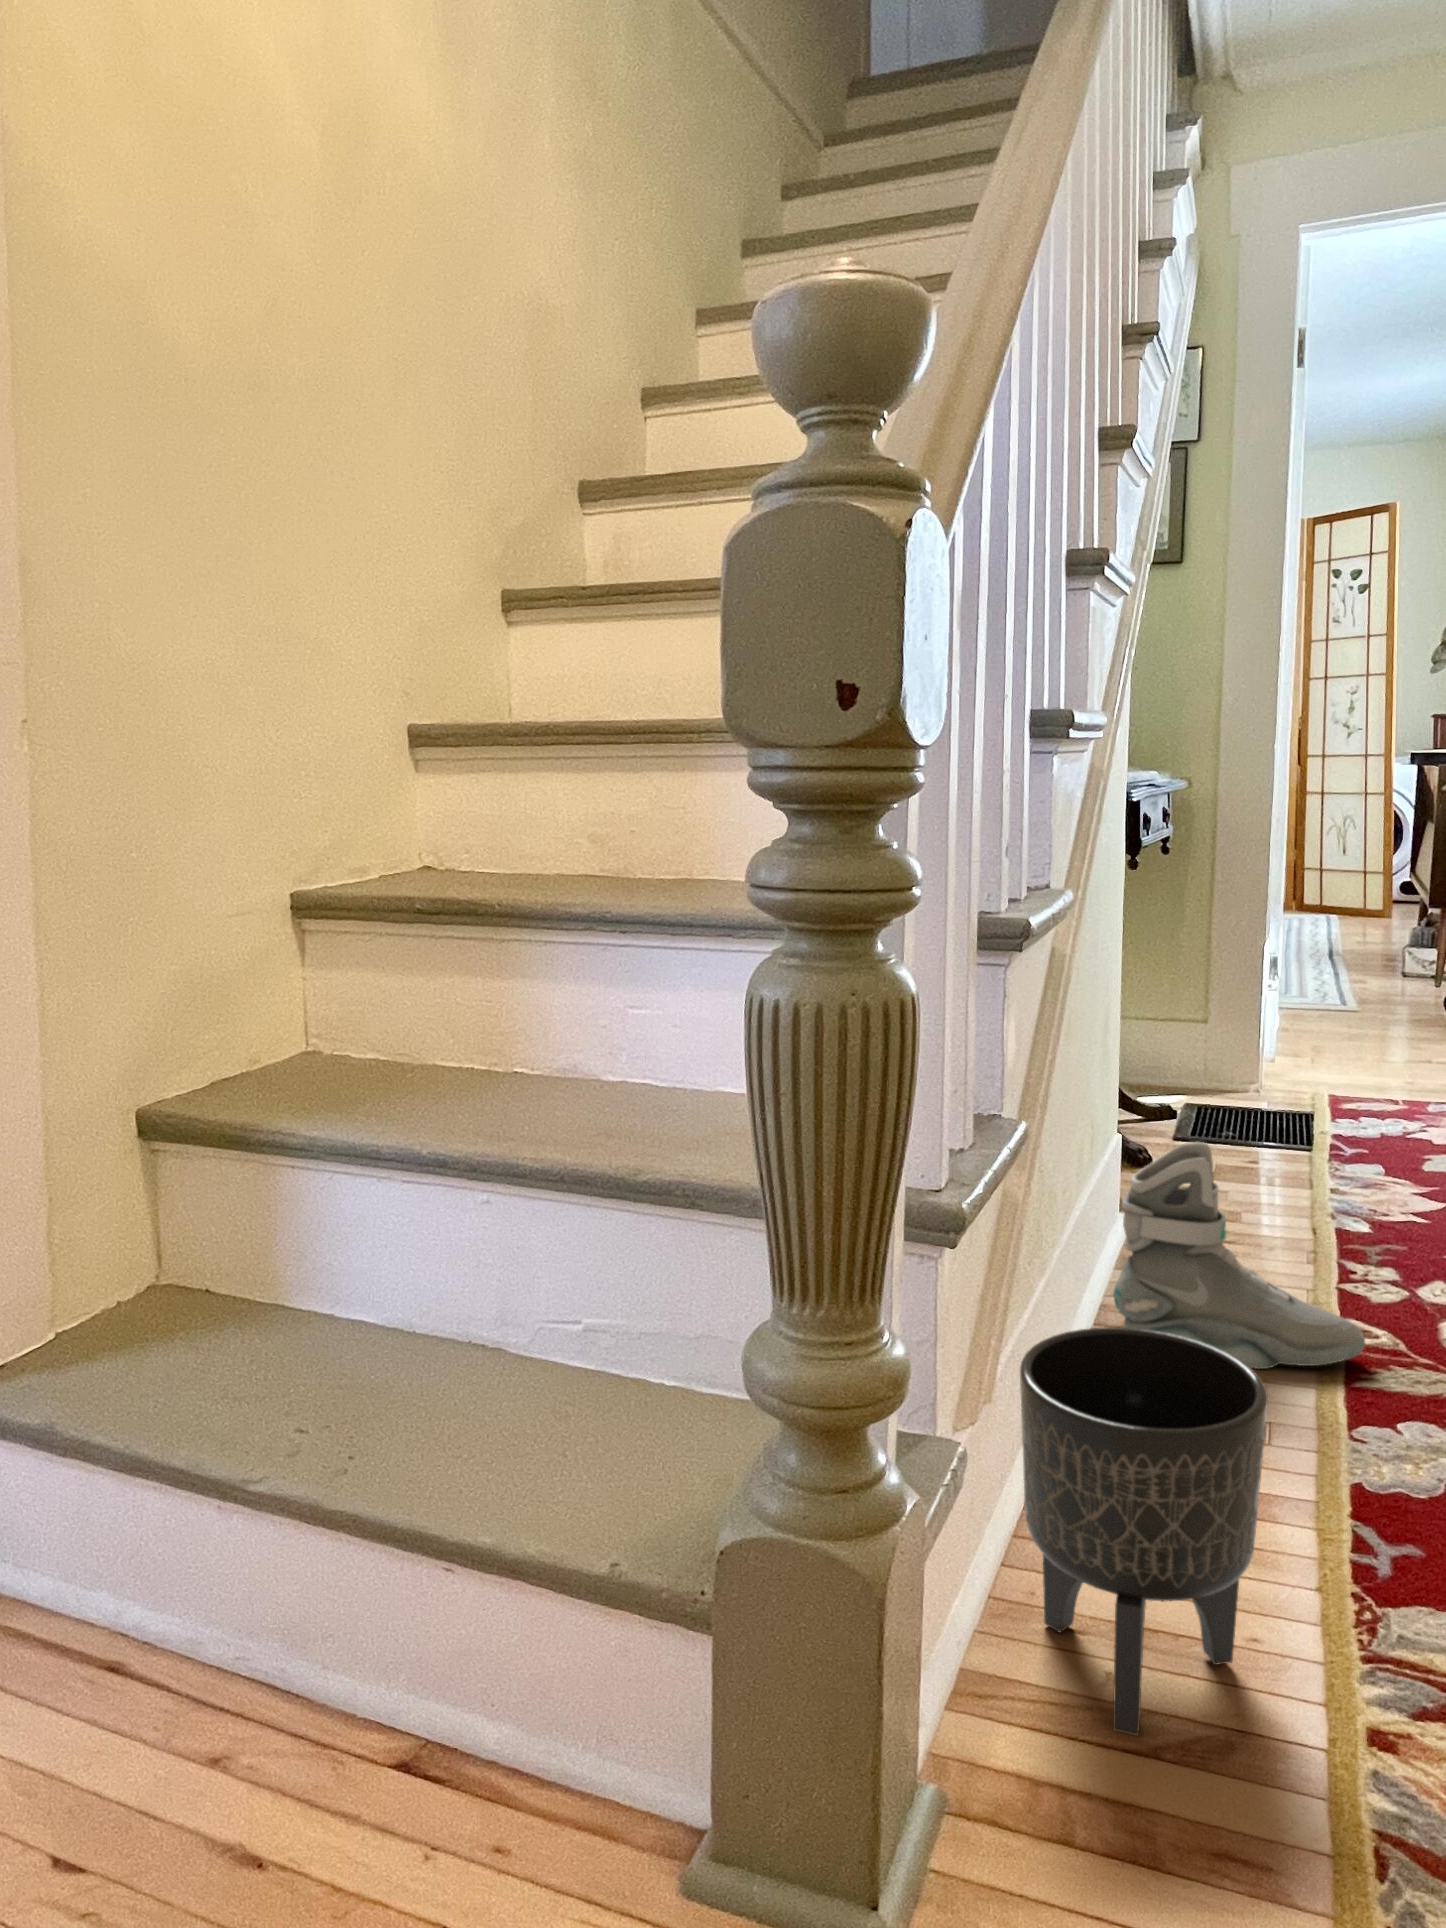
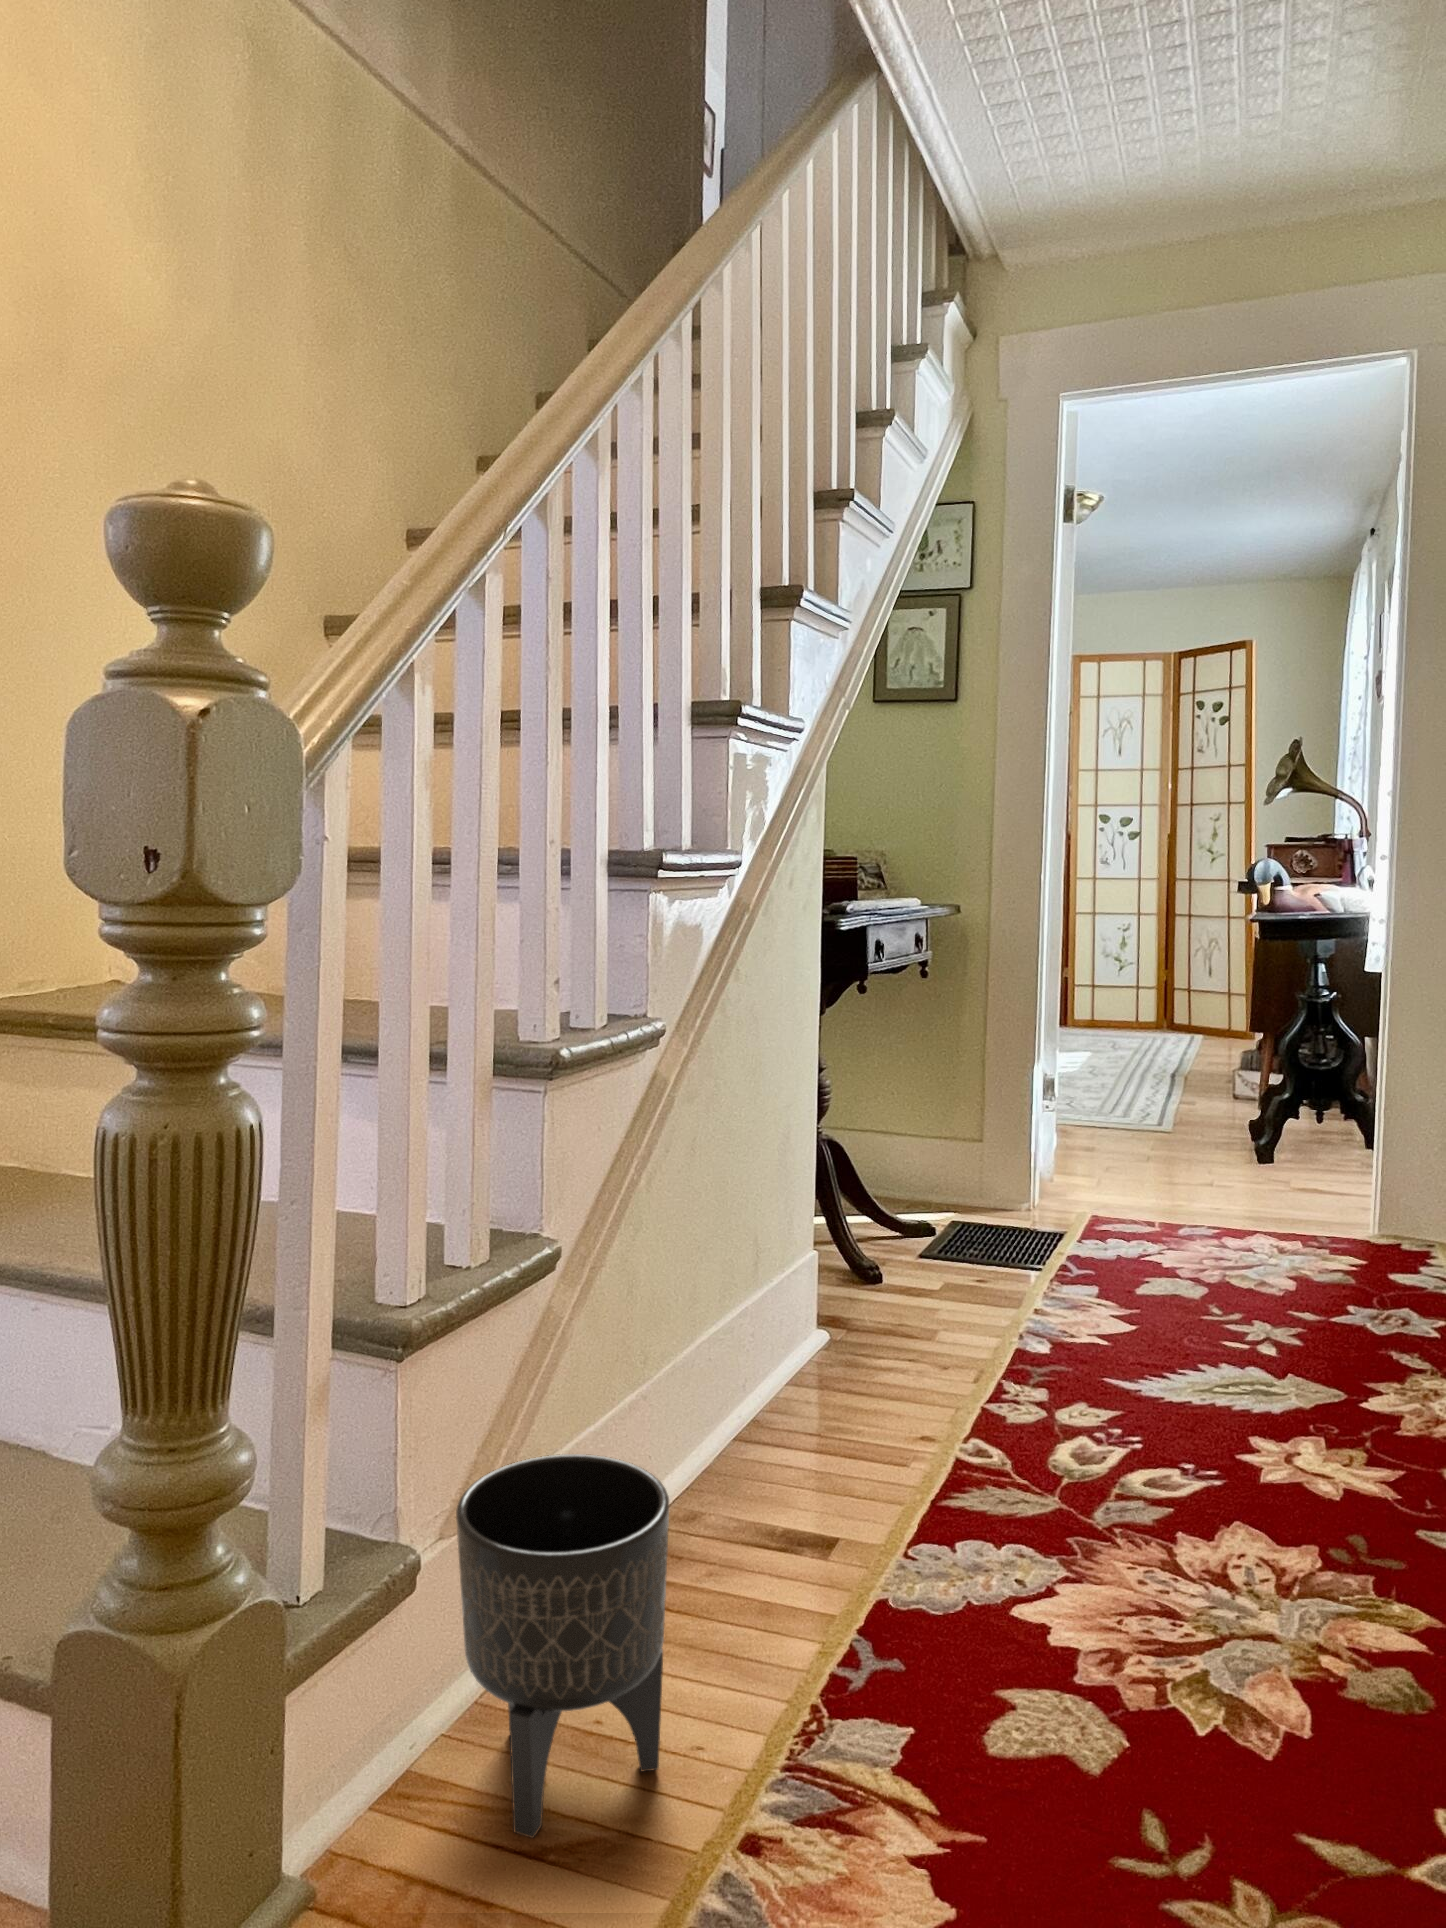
sneaker: present [1114,1142,1365,1369] -> none [746,1270,961,1487]

